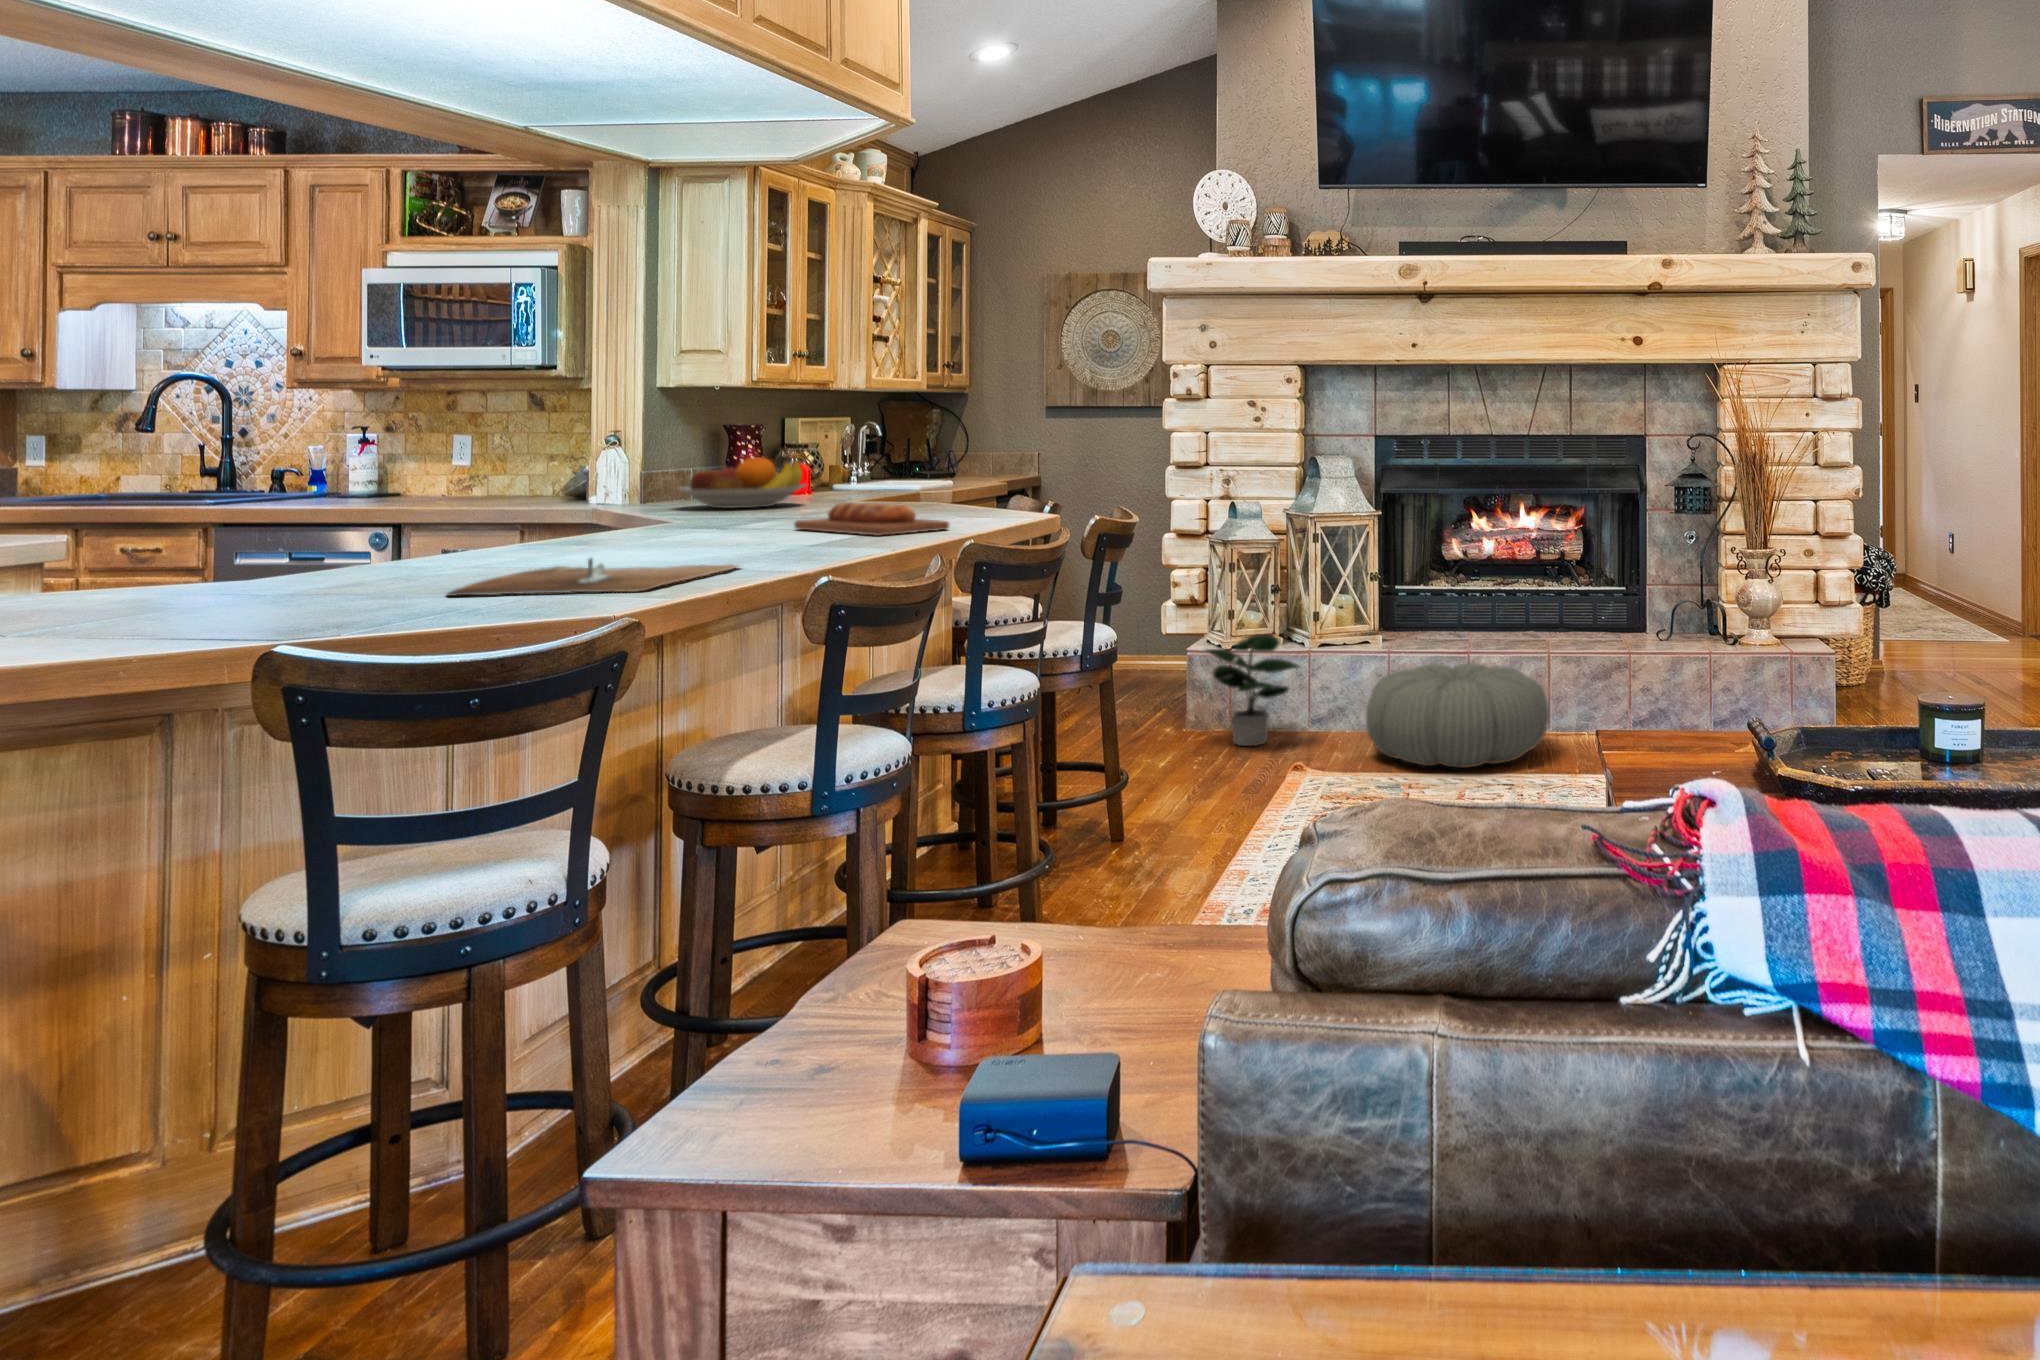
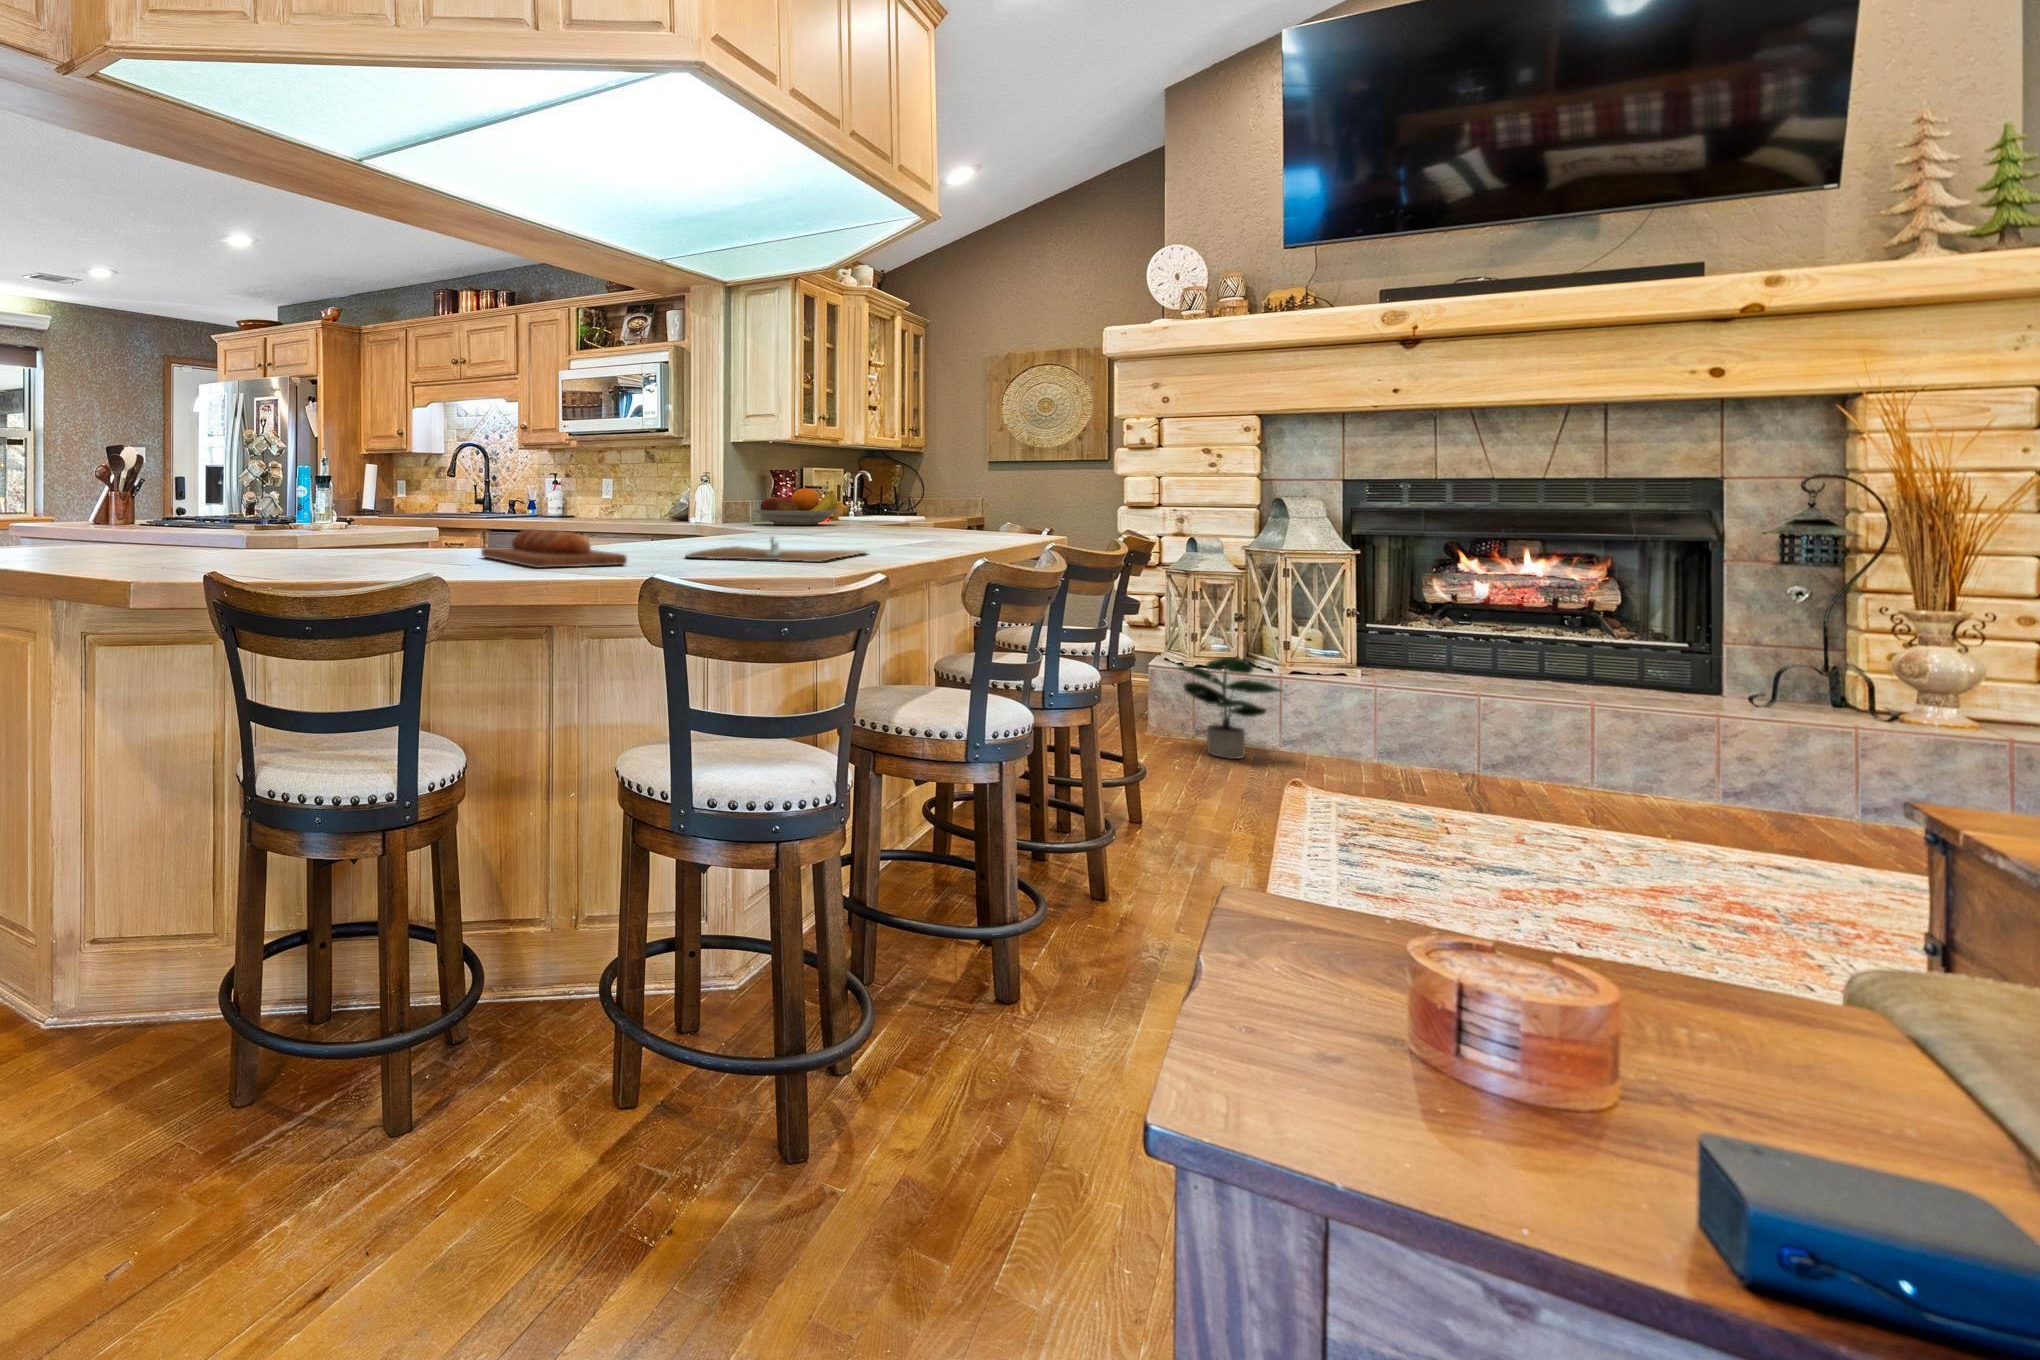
bread loaf: present [794,502,949,536] -> present [481,529,627,568]
pouf: present [1366,663,1549,768] -> none [1367,704,1620,817]

